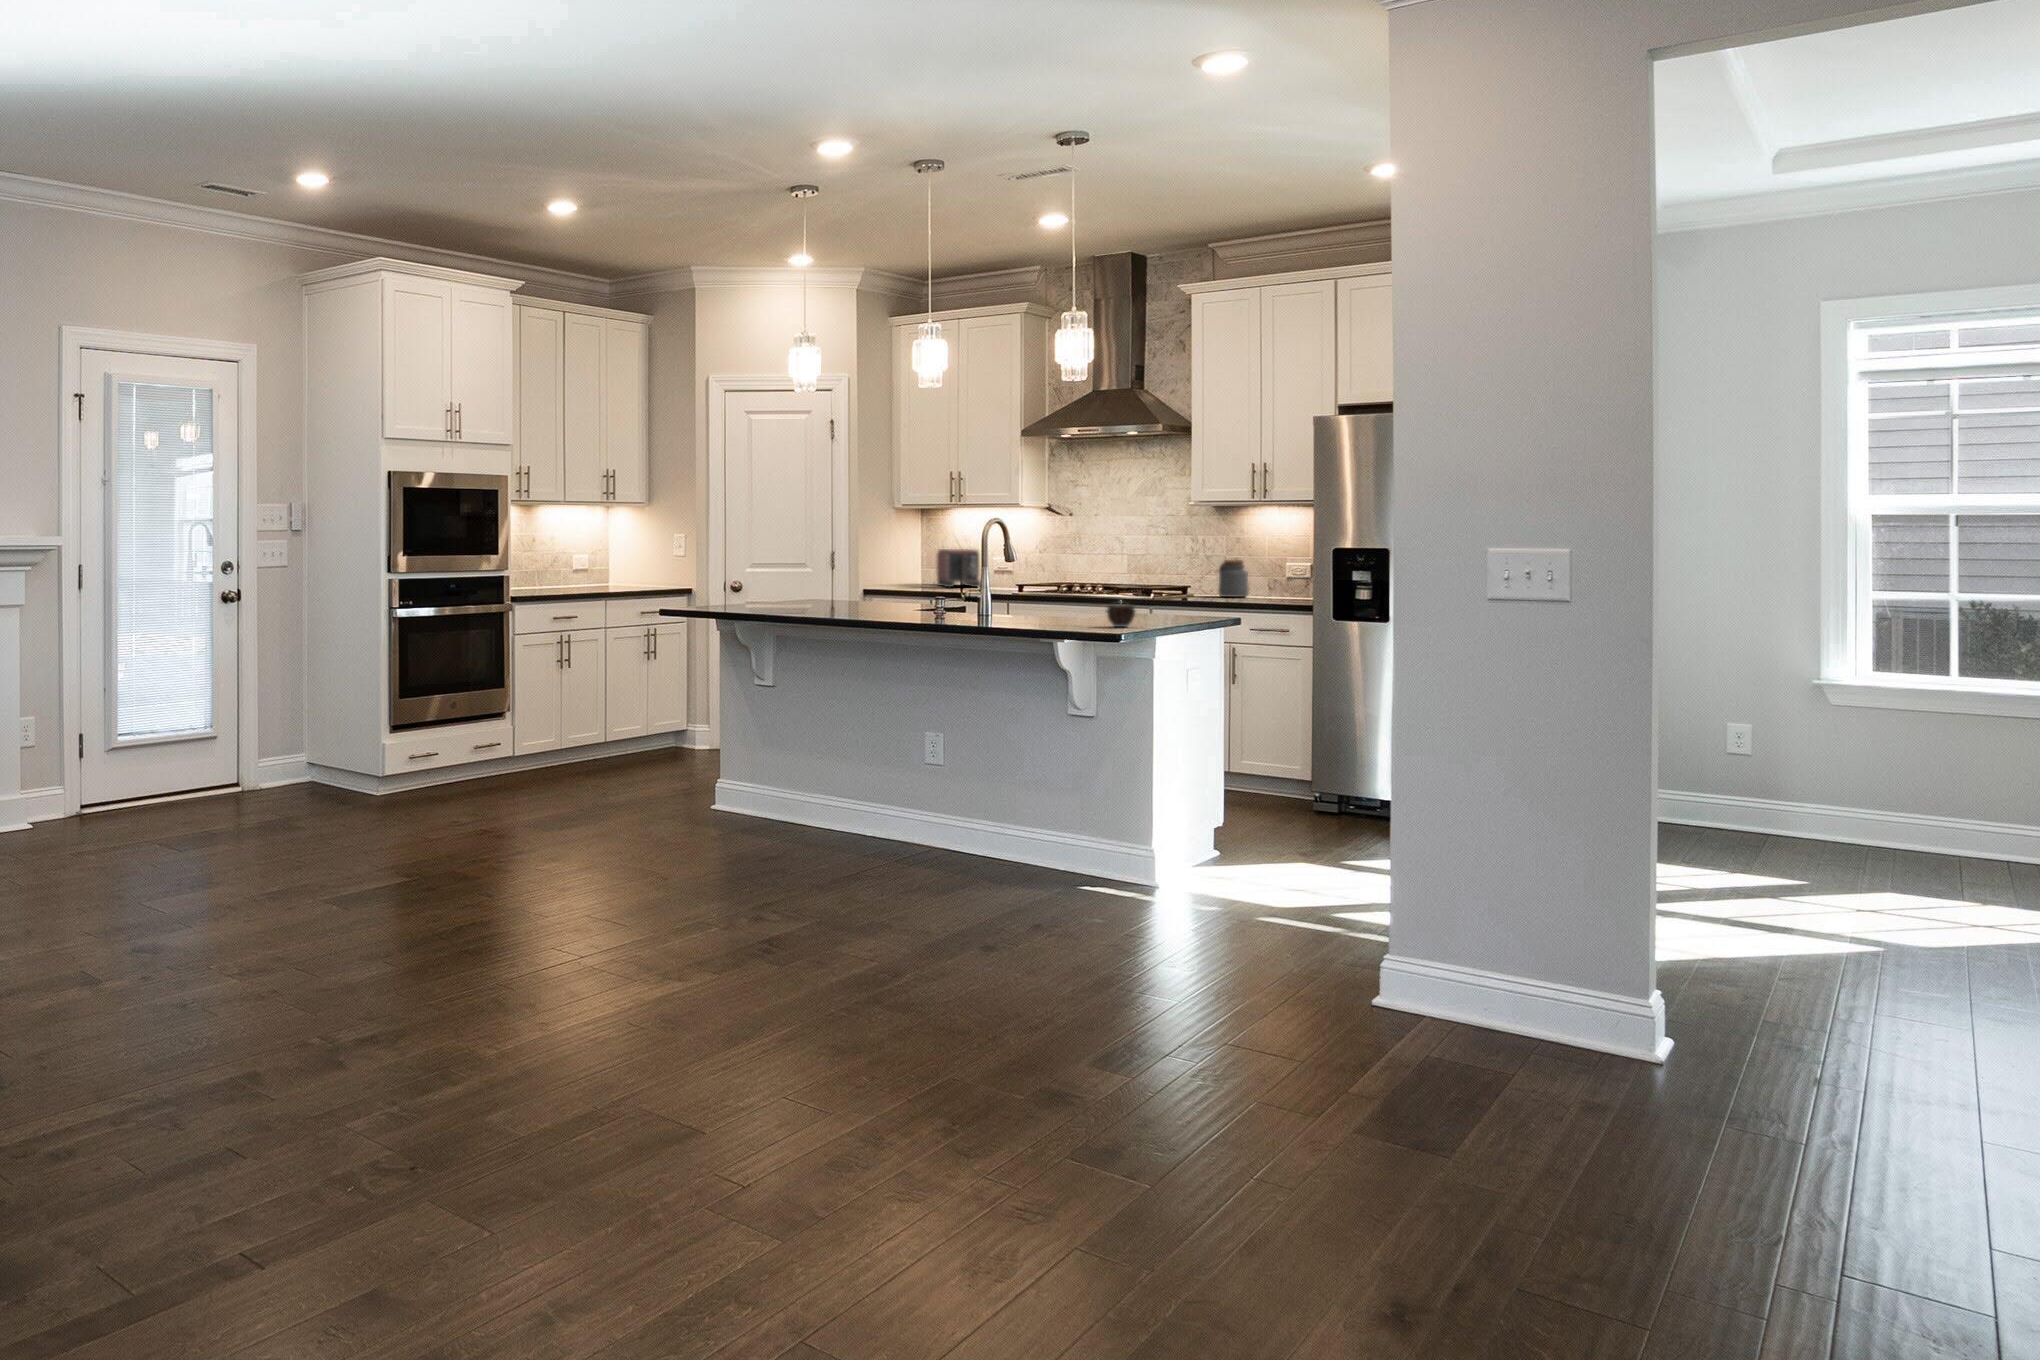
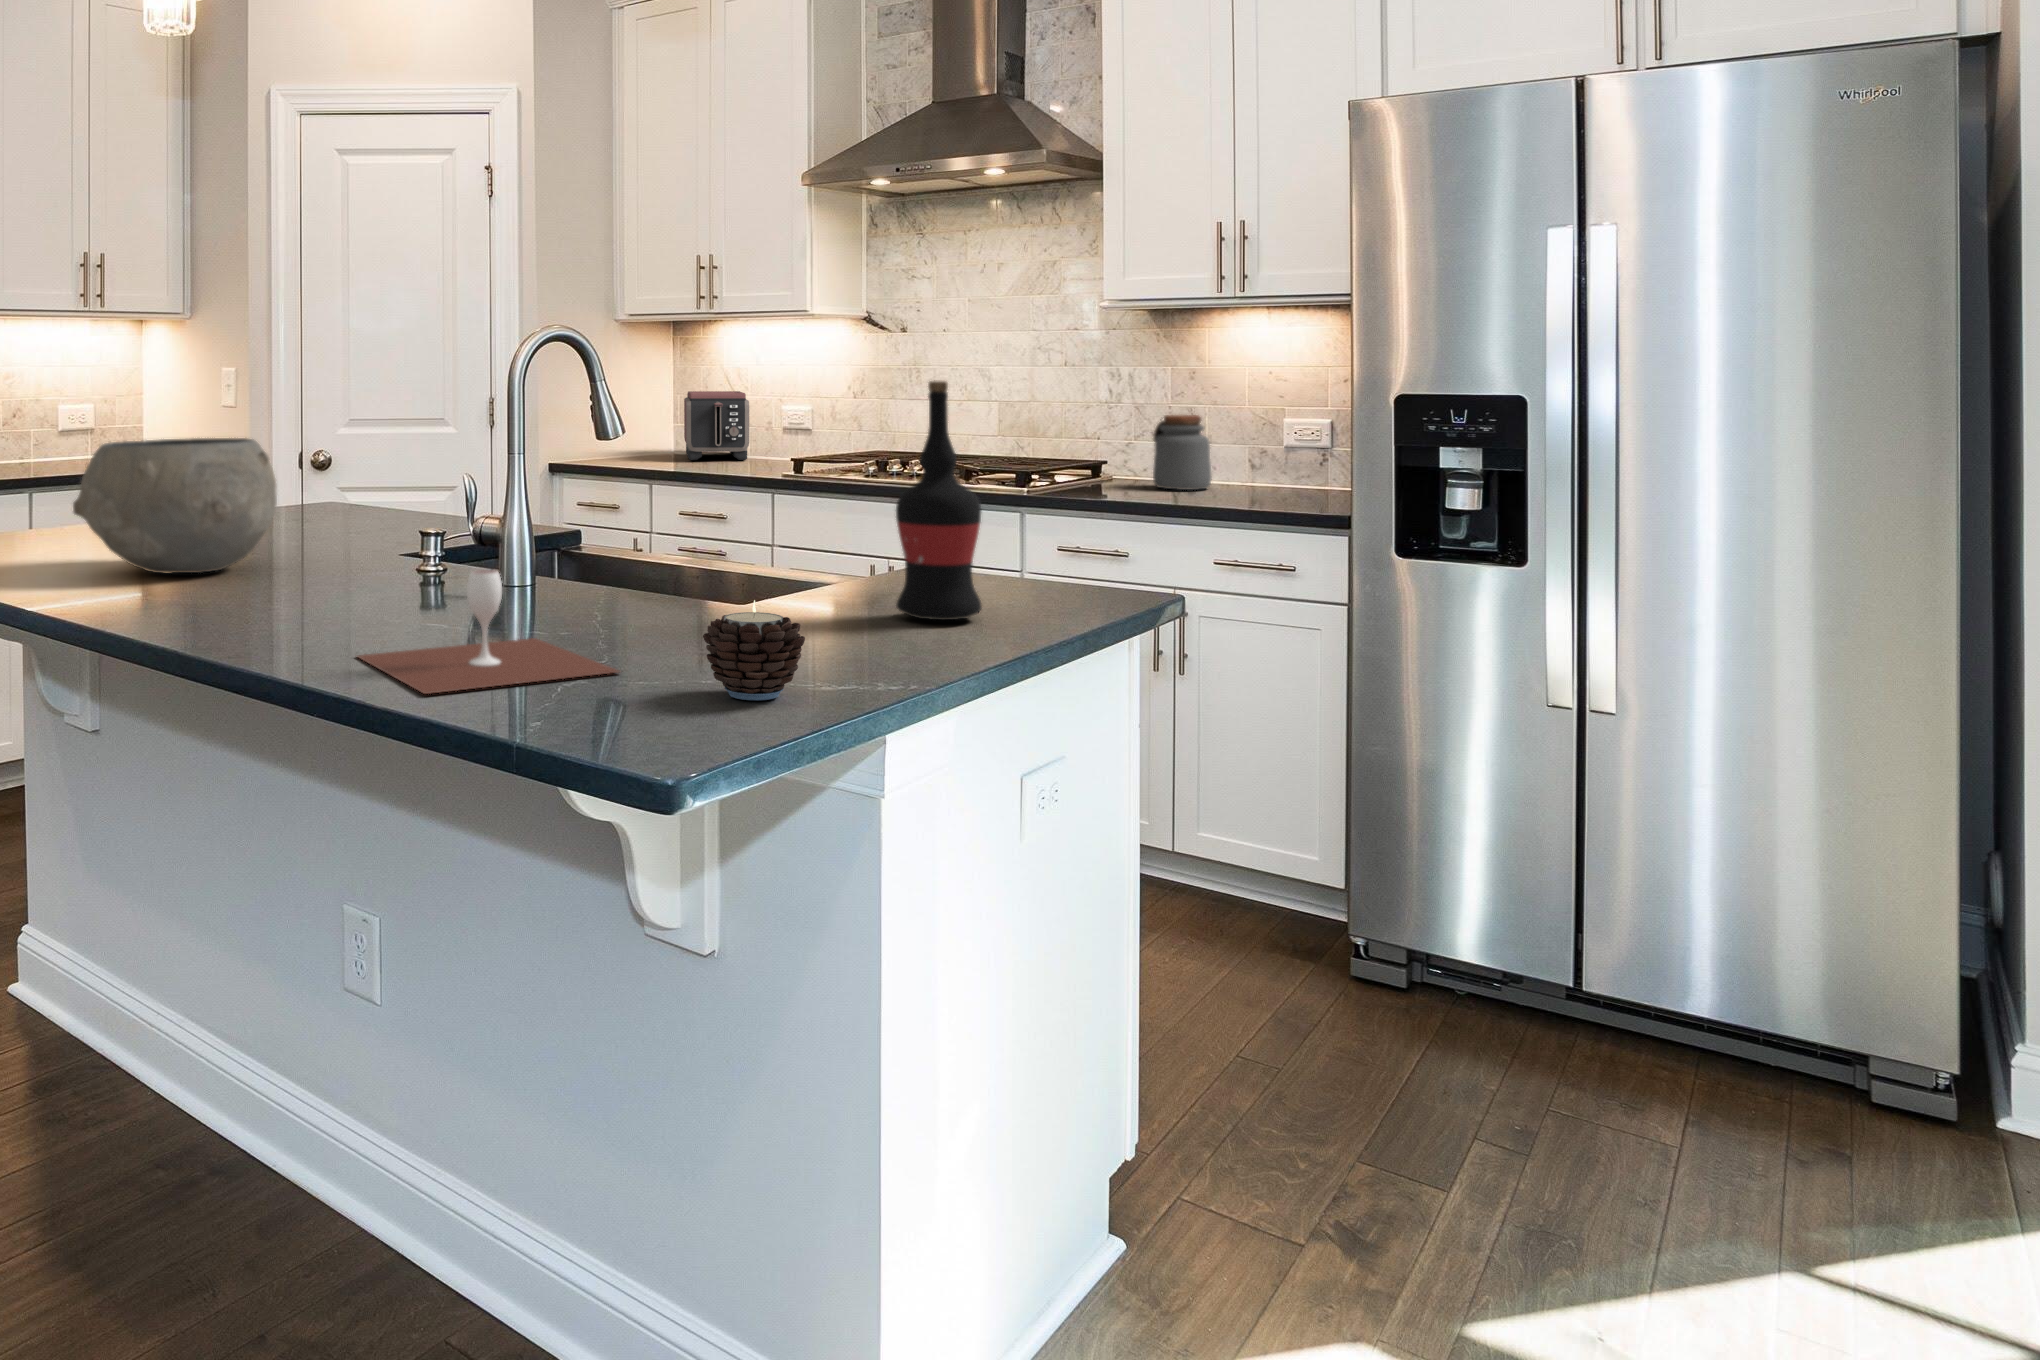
wine bottle: none [1143,538,1173,619] -> present [896,380,982,620]
ceramic bowl: none [812,561,886,611] -> present [73,438,277,574]
wine glass: none [982,595,1074,626] -> present [358,570,619,694]

